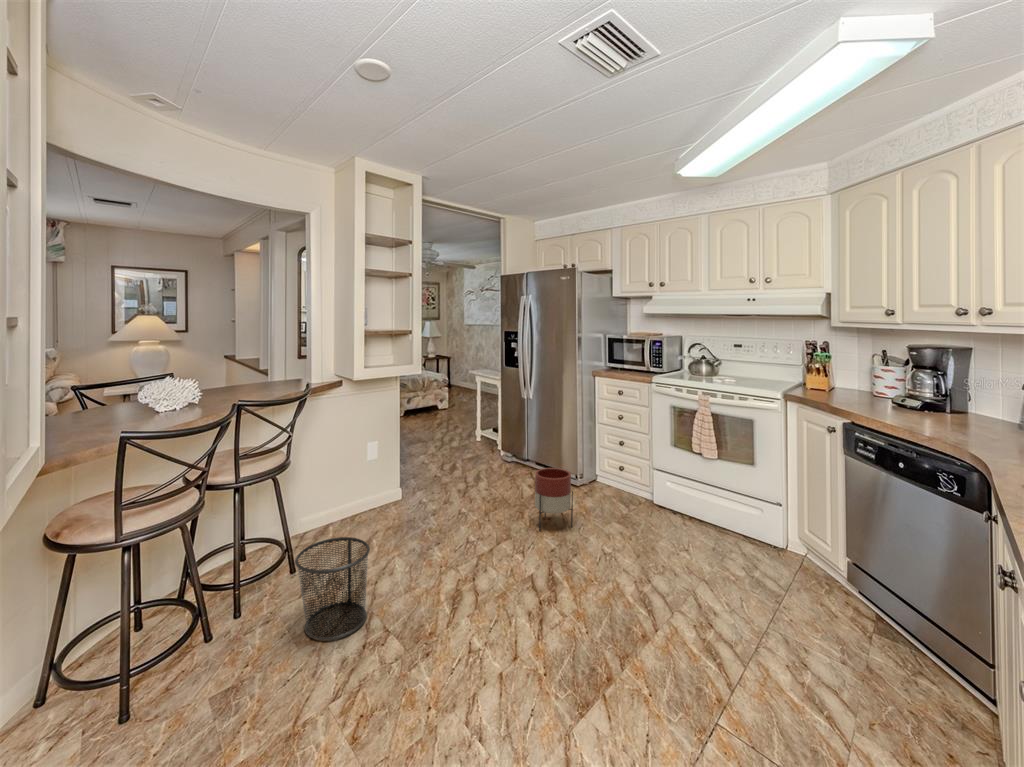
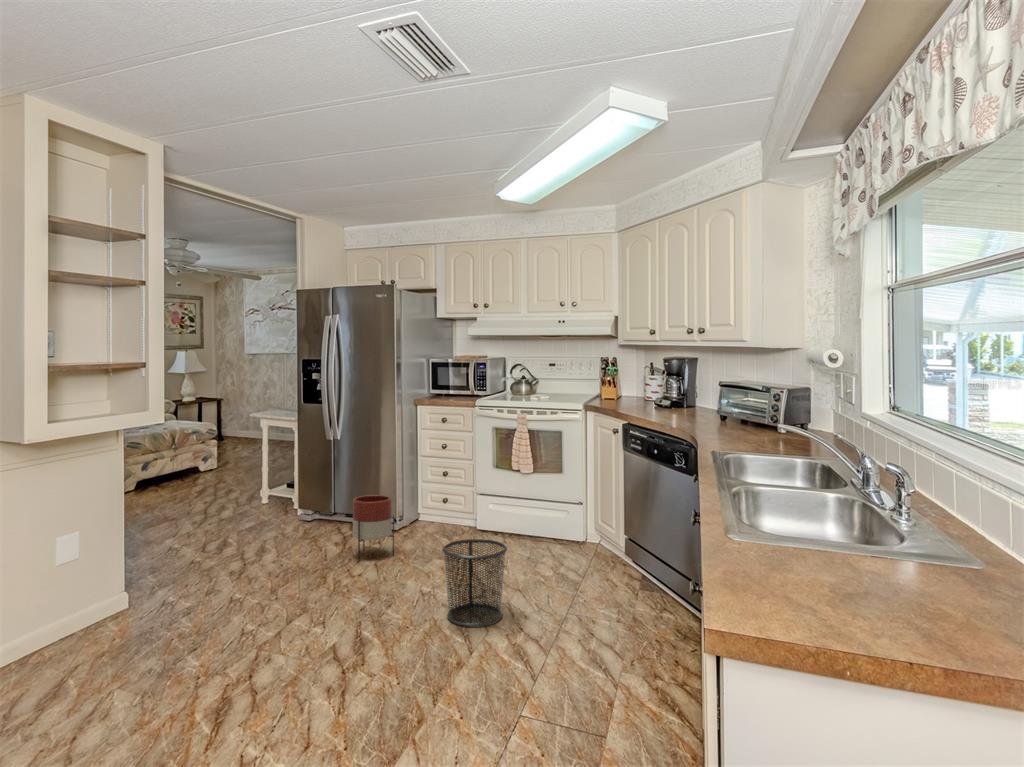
waste bin: present [295,537,370,640] -> present [443,539,507,627]

